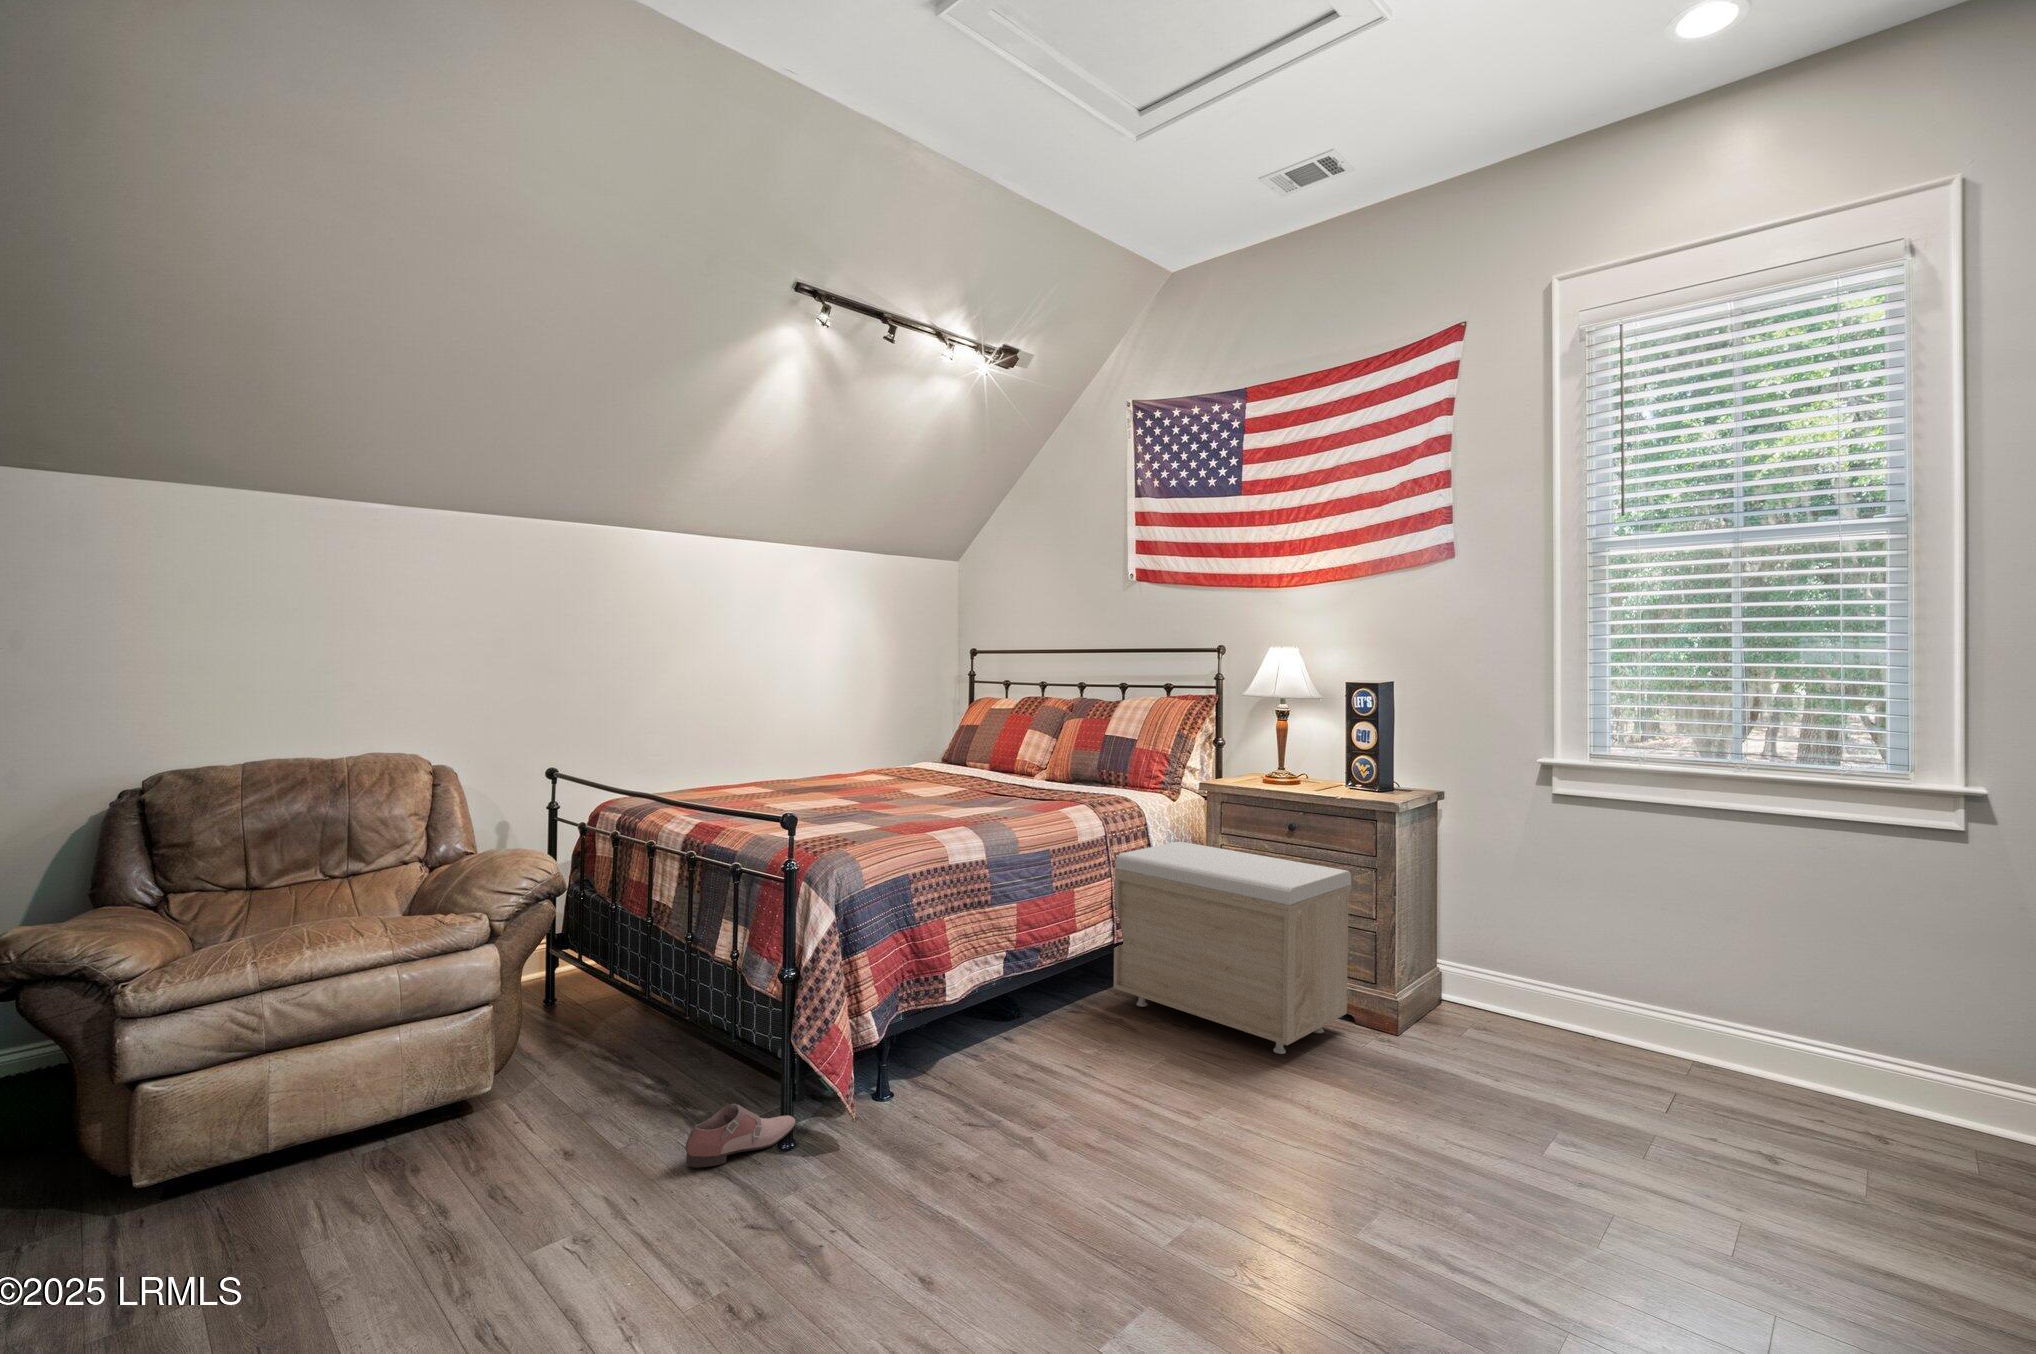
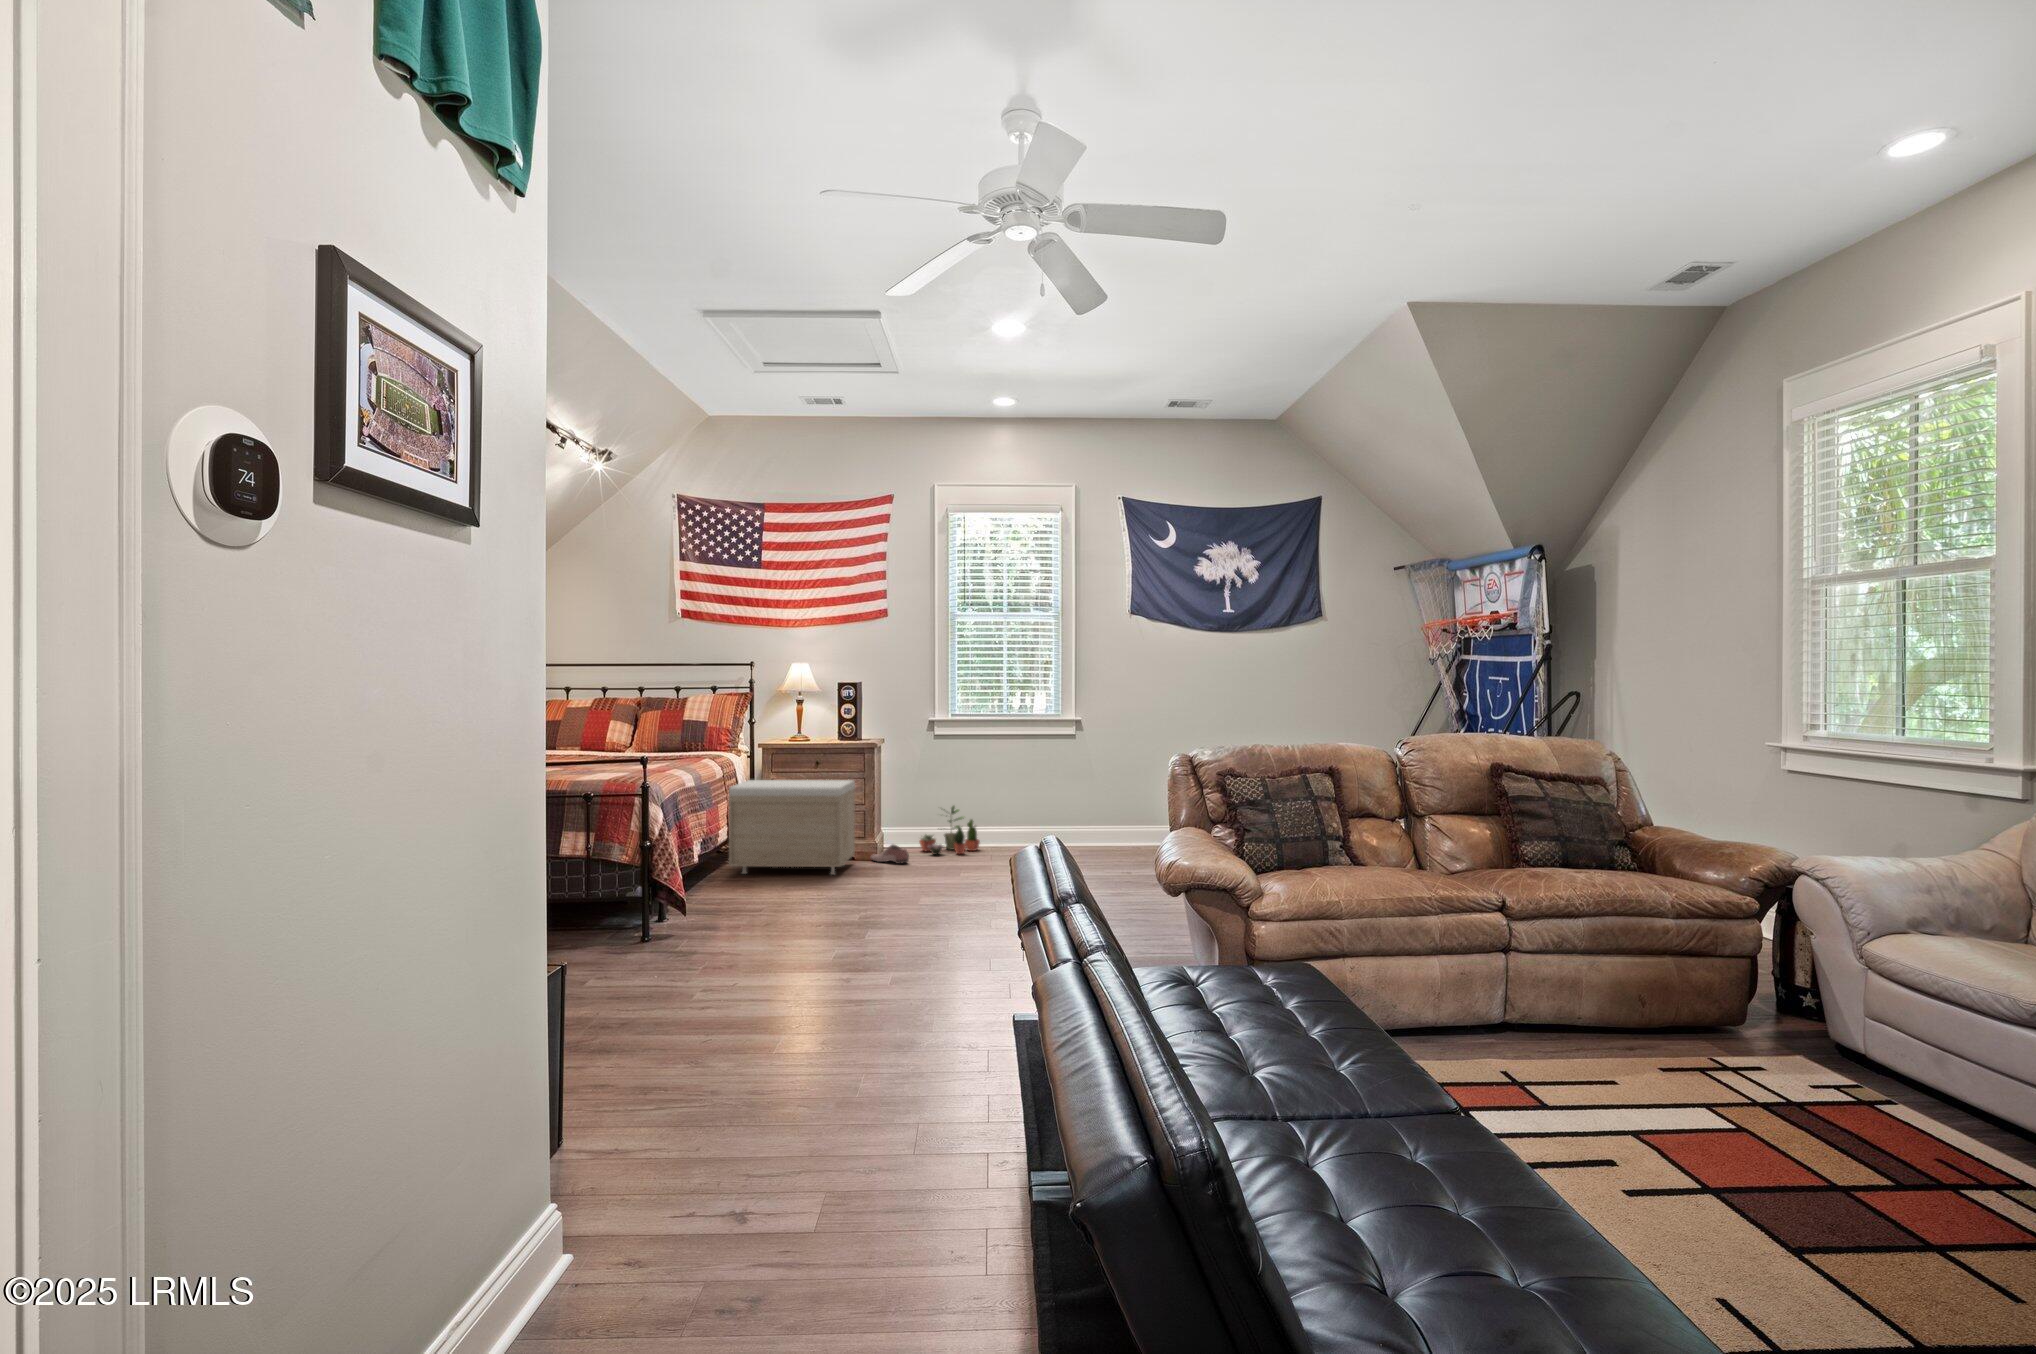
potted plant: none [1505,946,1654,1066] -> present [919,806,980,855]
shoe: present [685,1103,795,1167] -> present [870,845,909,864]

